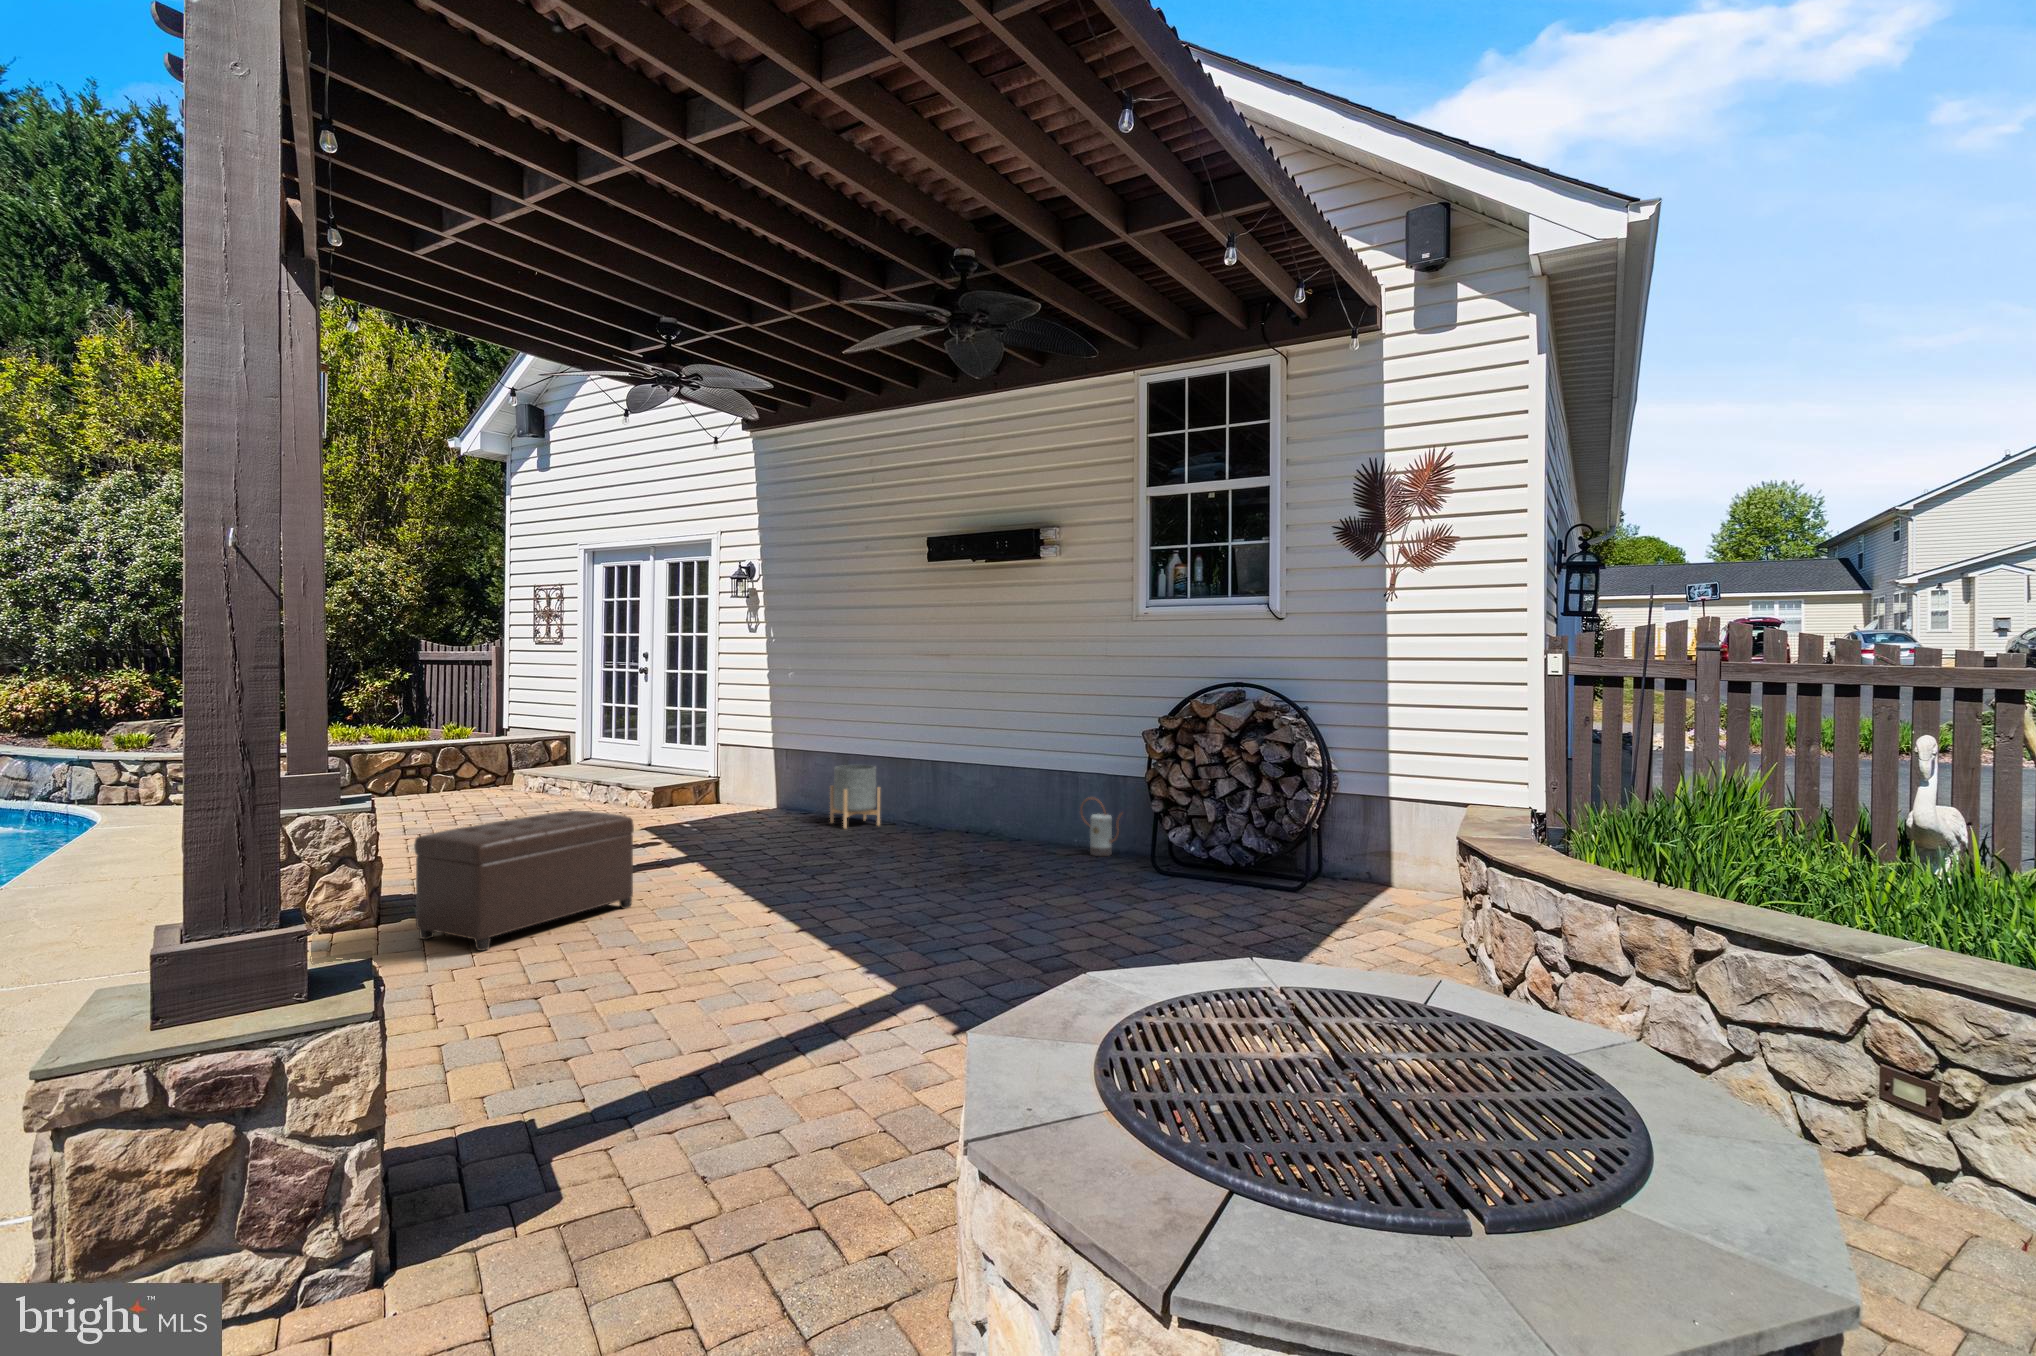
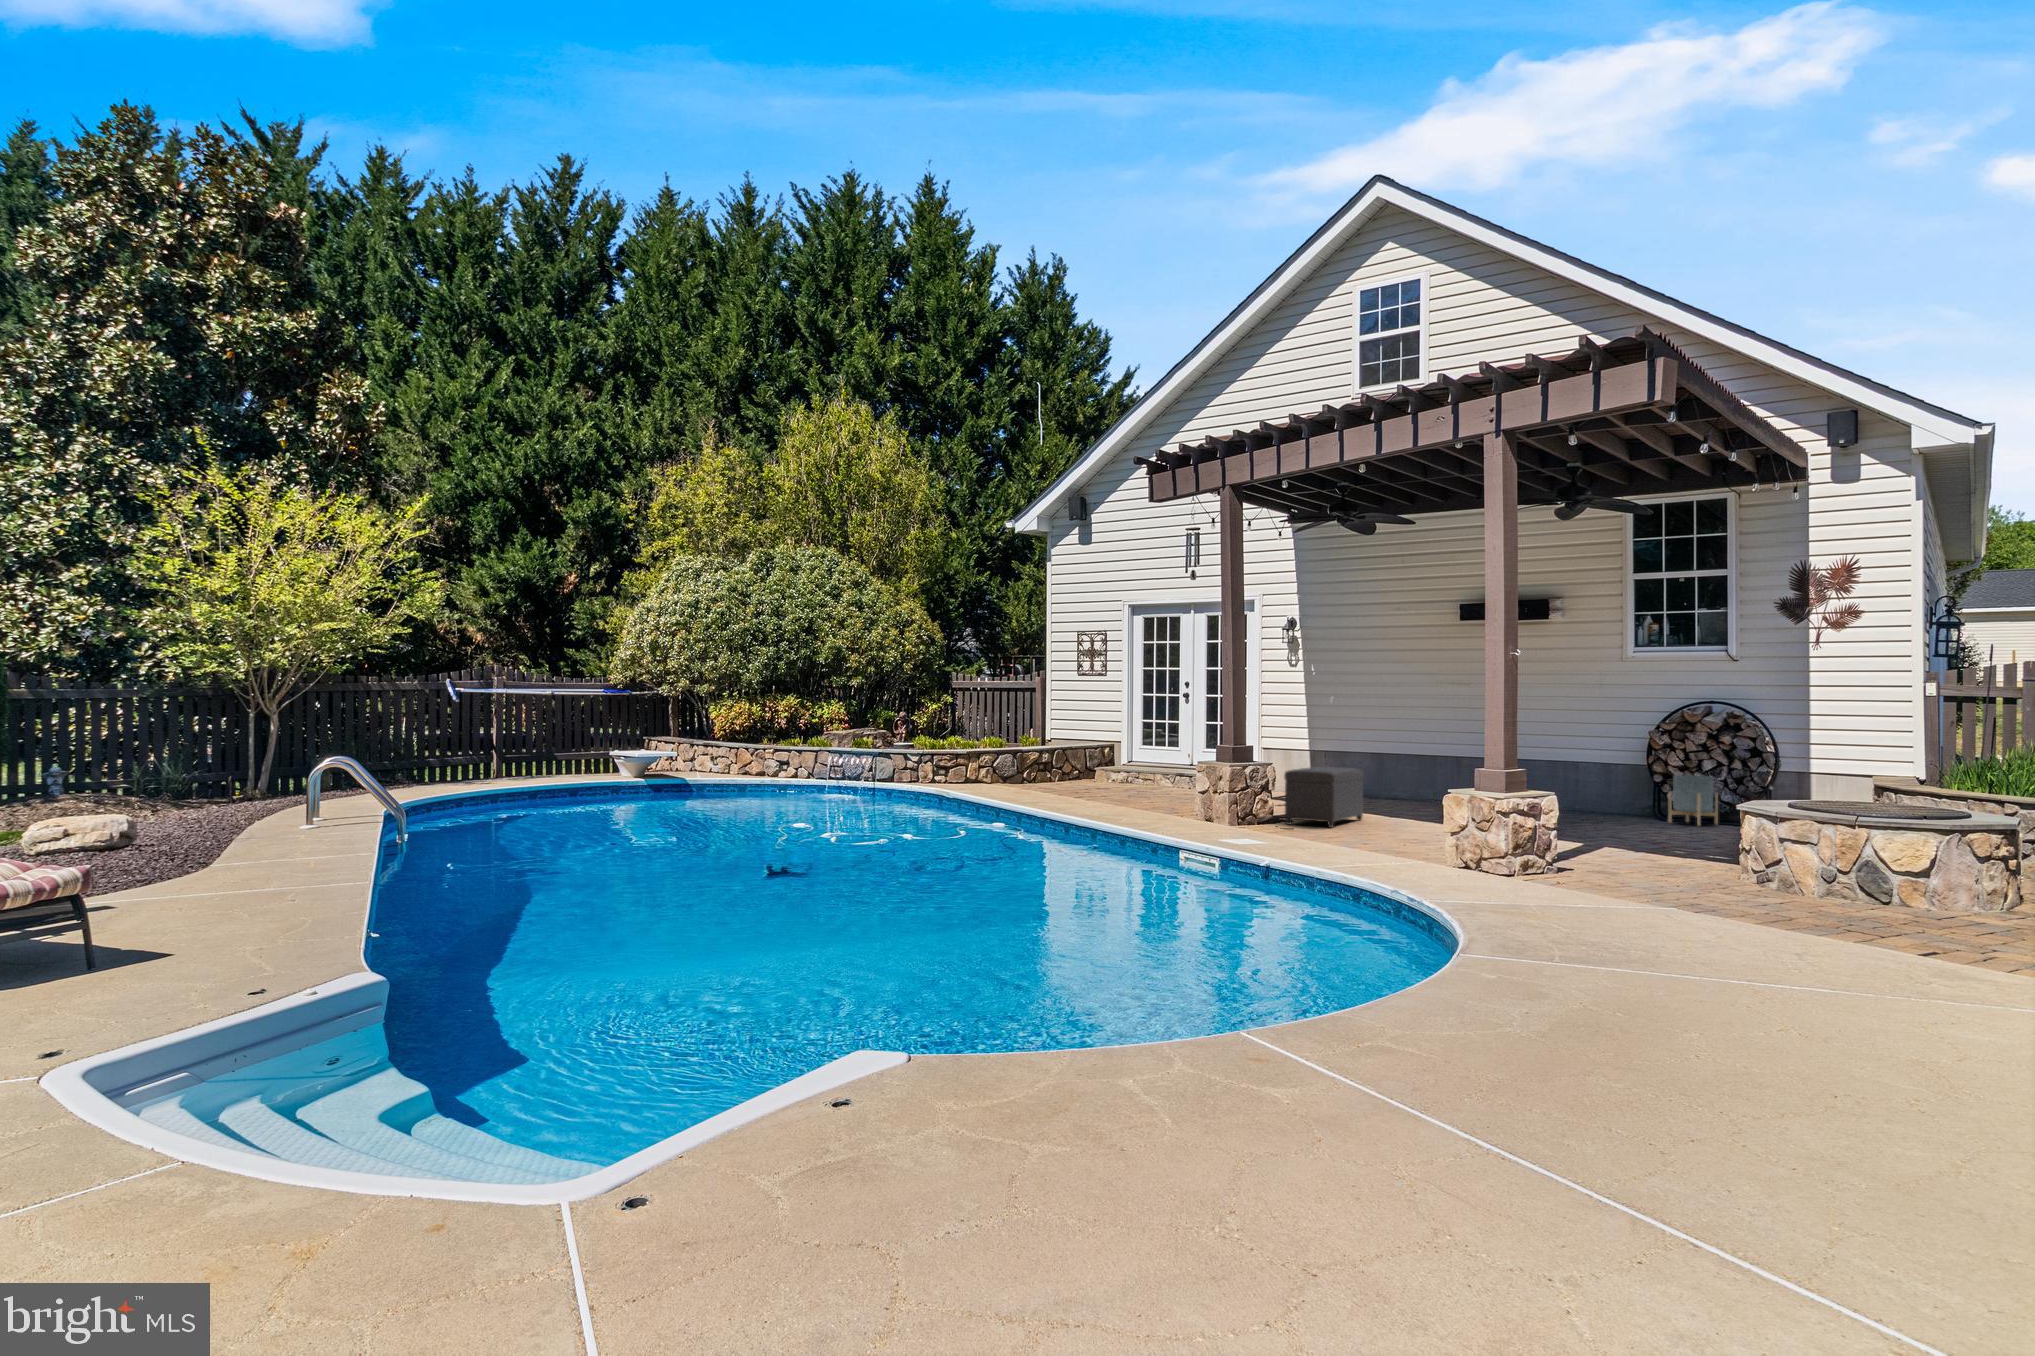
planter: present [830,765,880,828] -> present [1668,775,1718,826]
watering can: present [1080,797,1122,856] -> none [1588,776,1623,813]

